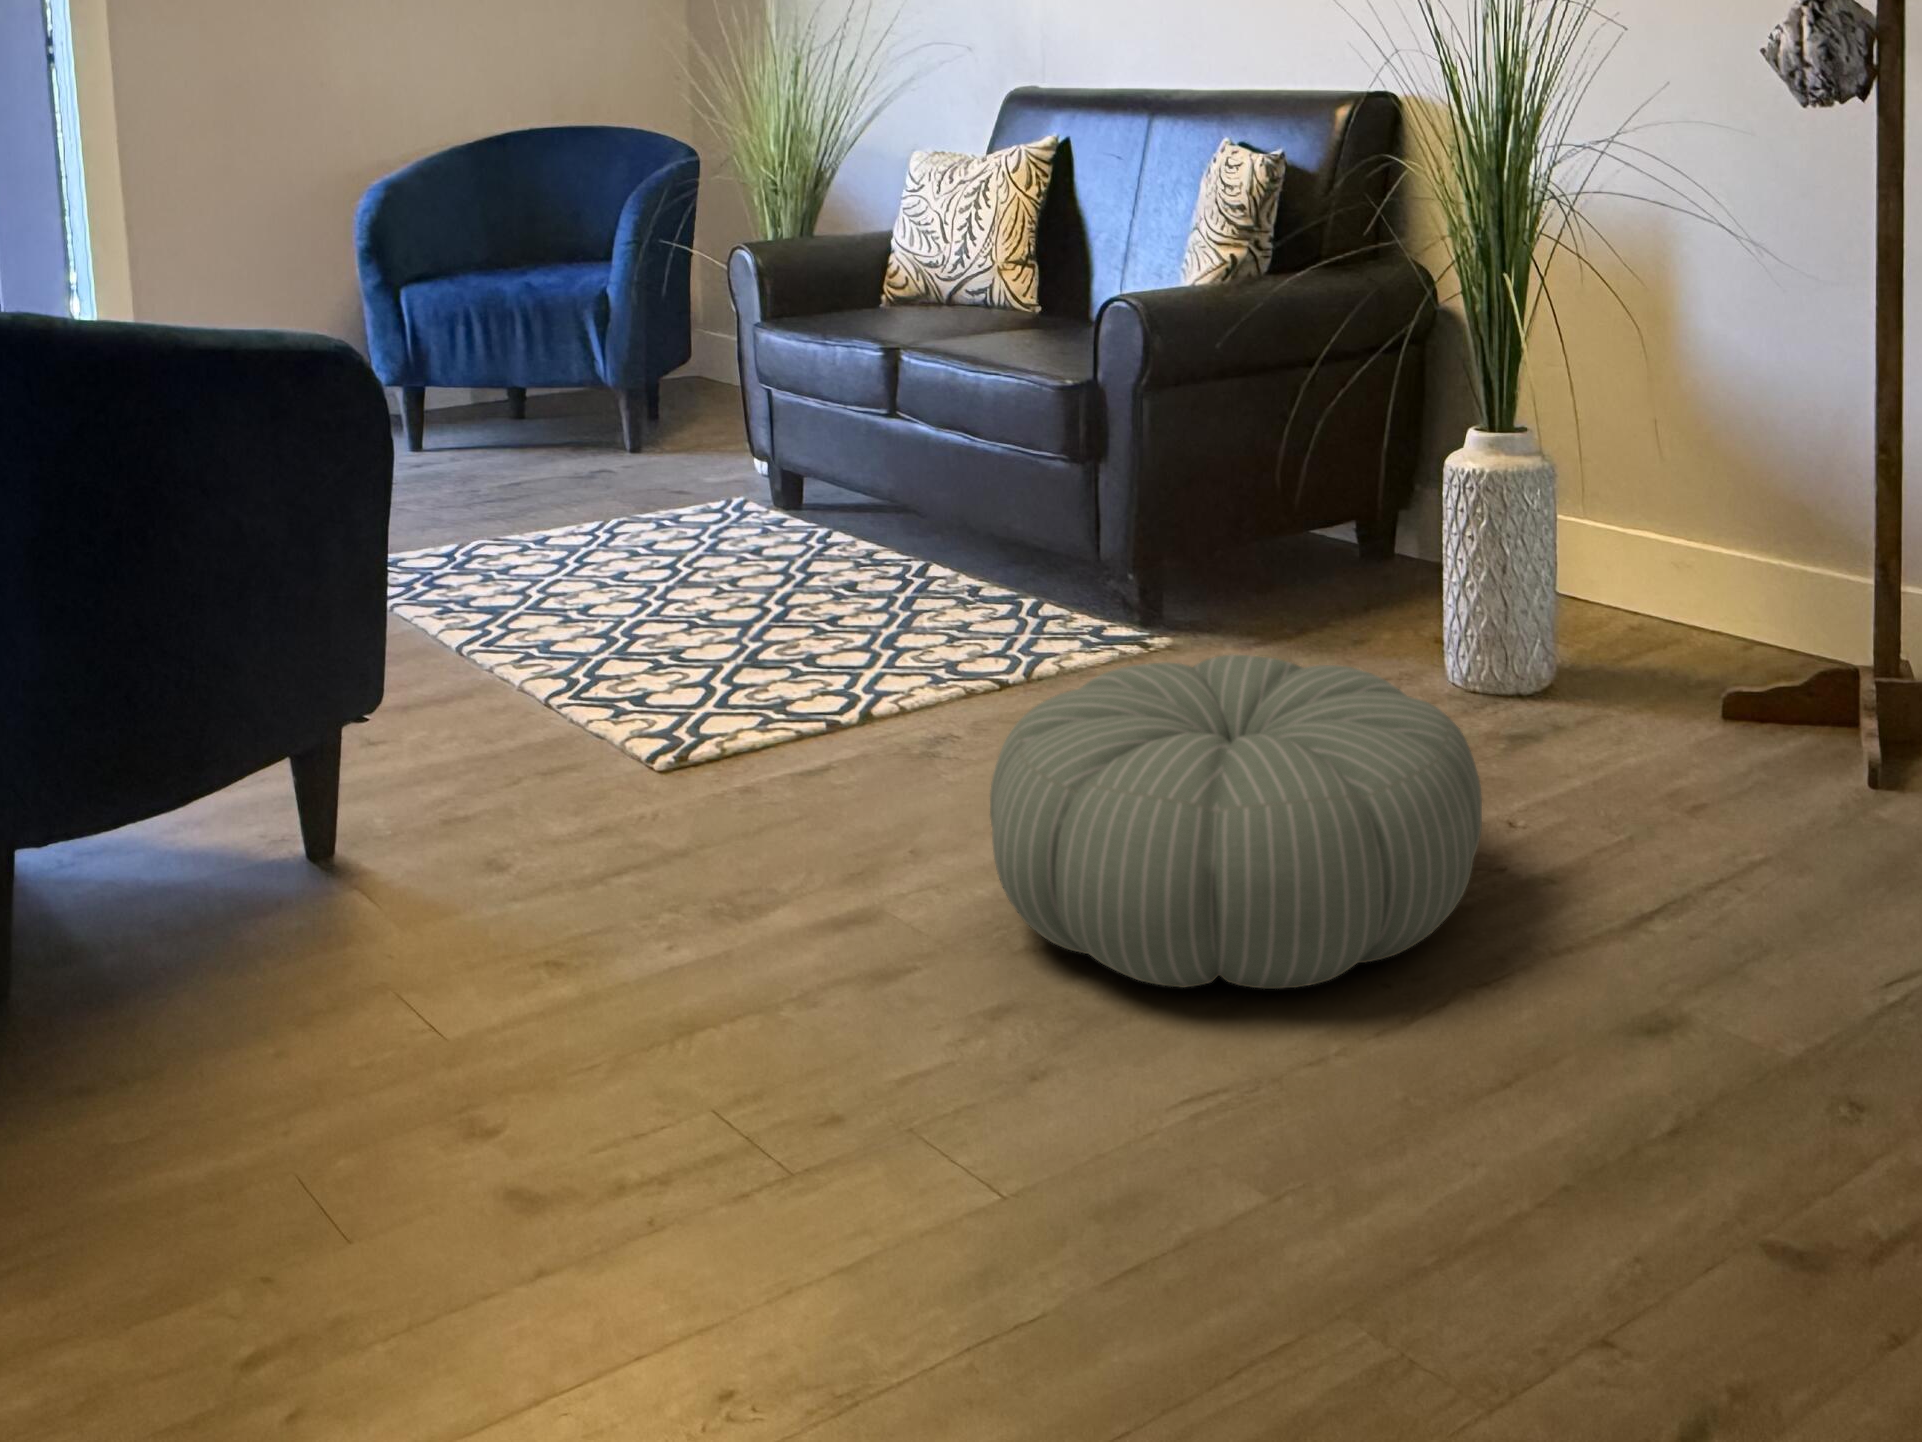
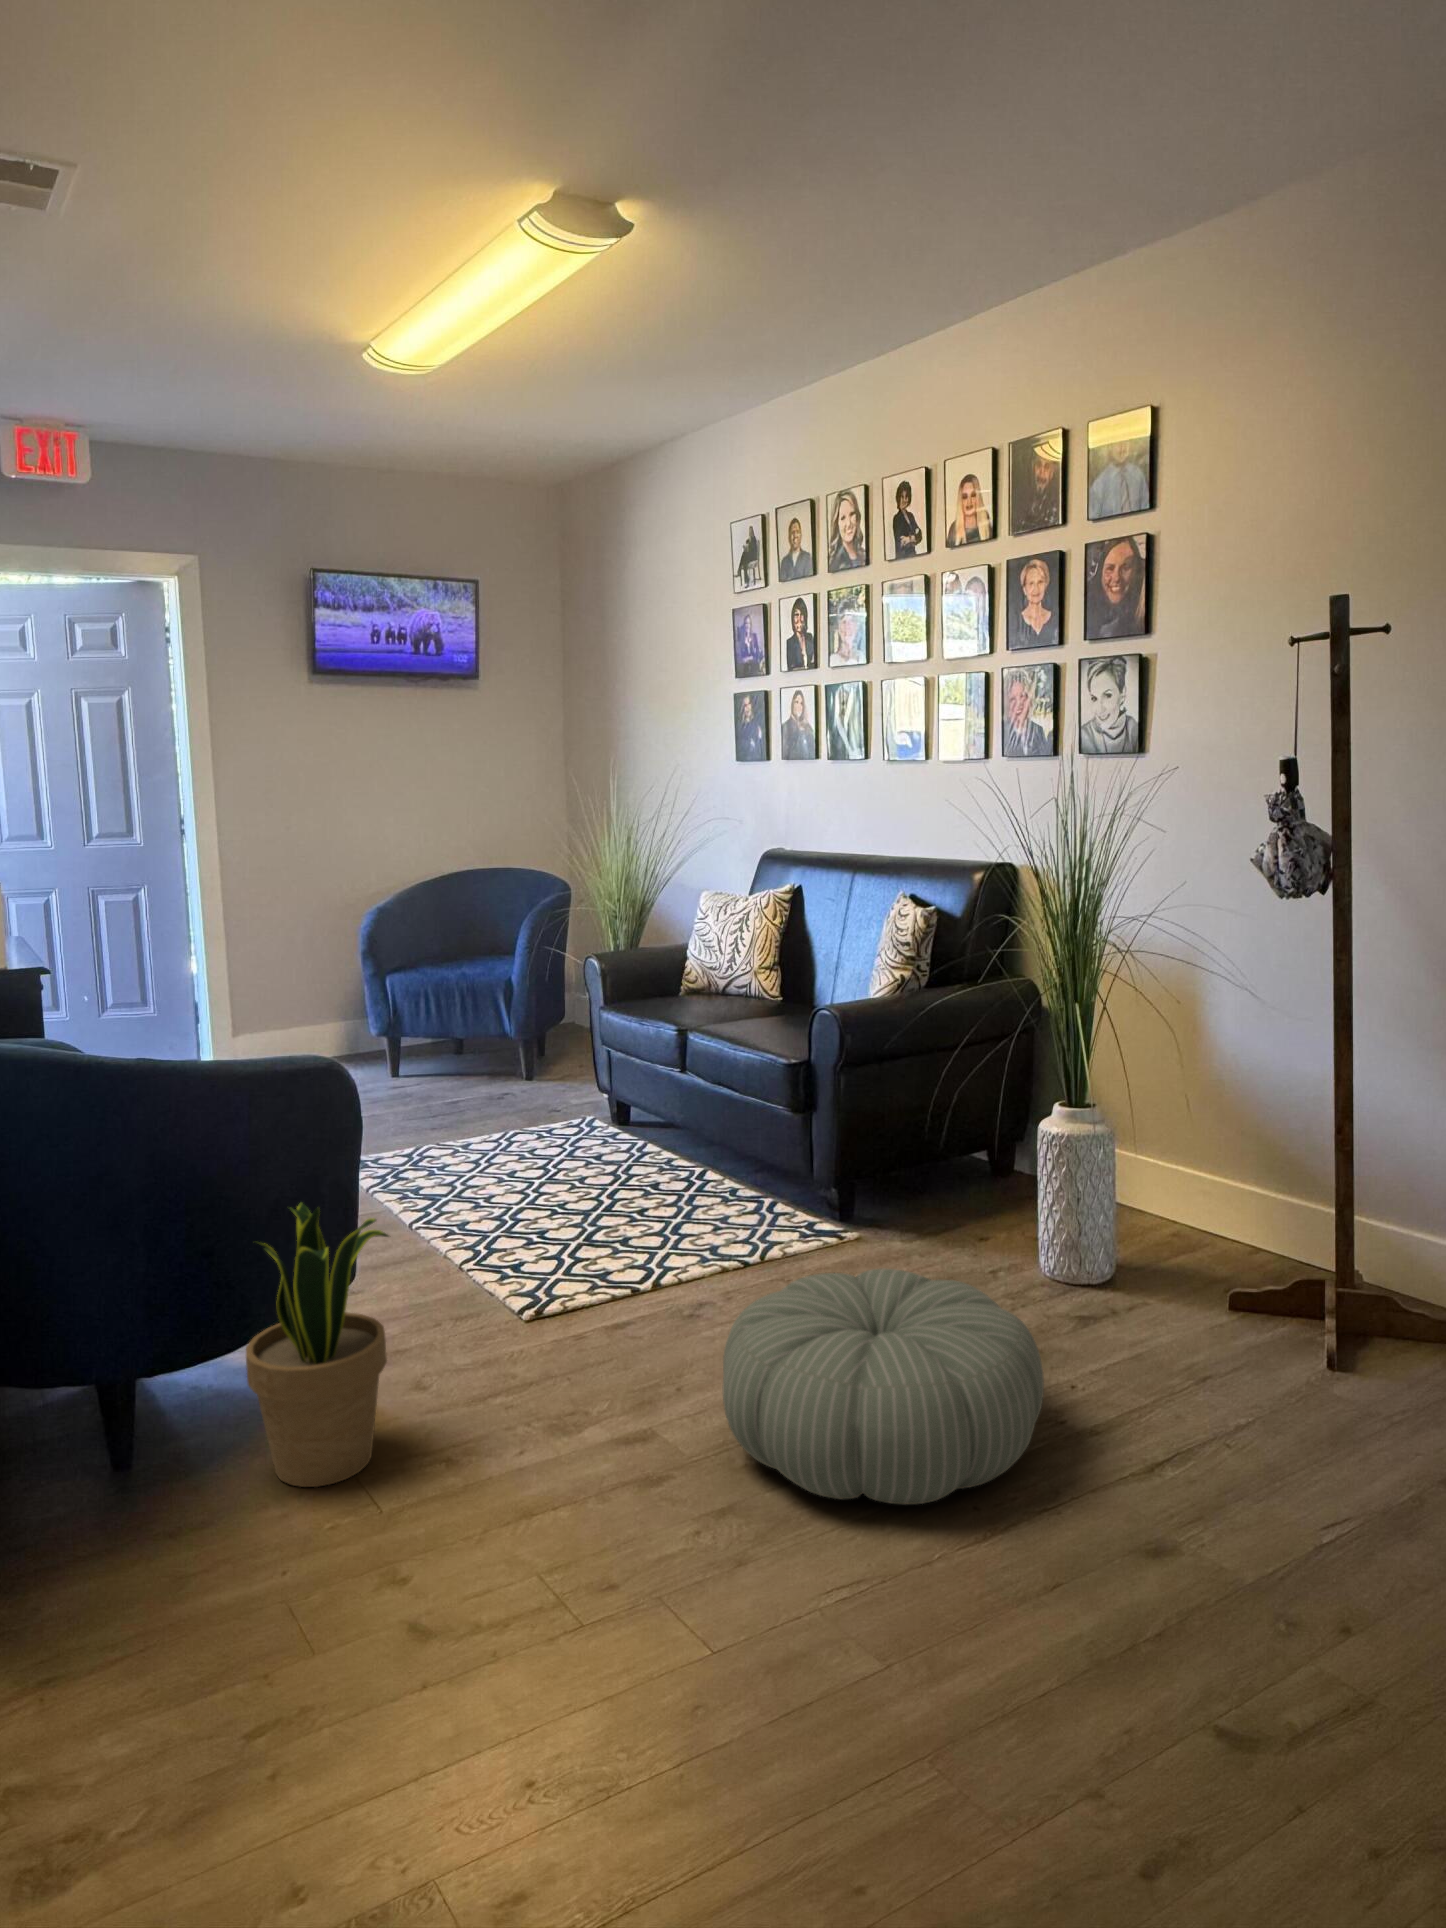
potted plant: none [191,559,442,1024] -> present [246,1202,389,1487]

